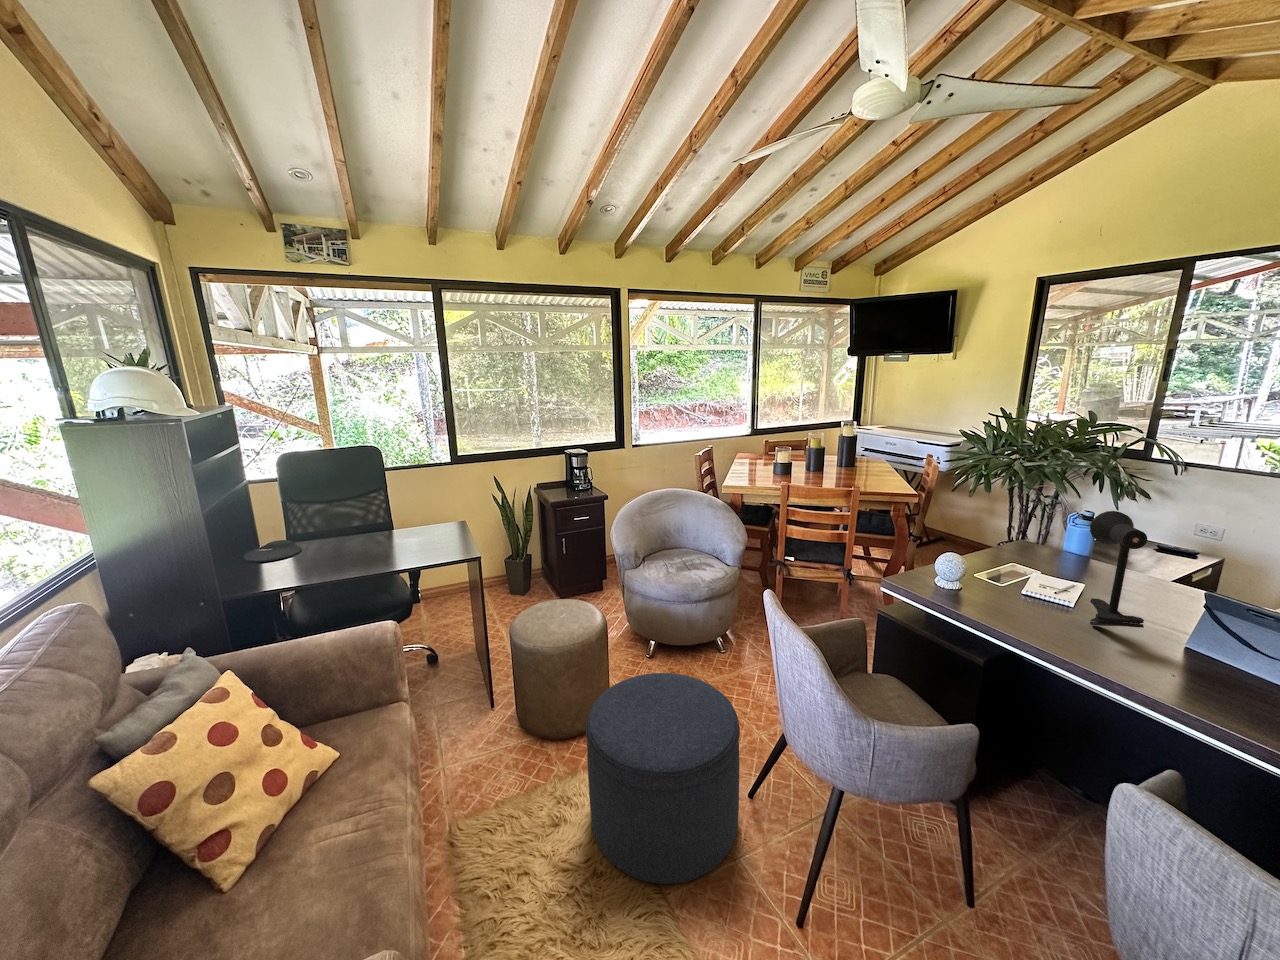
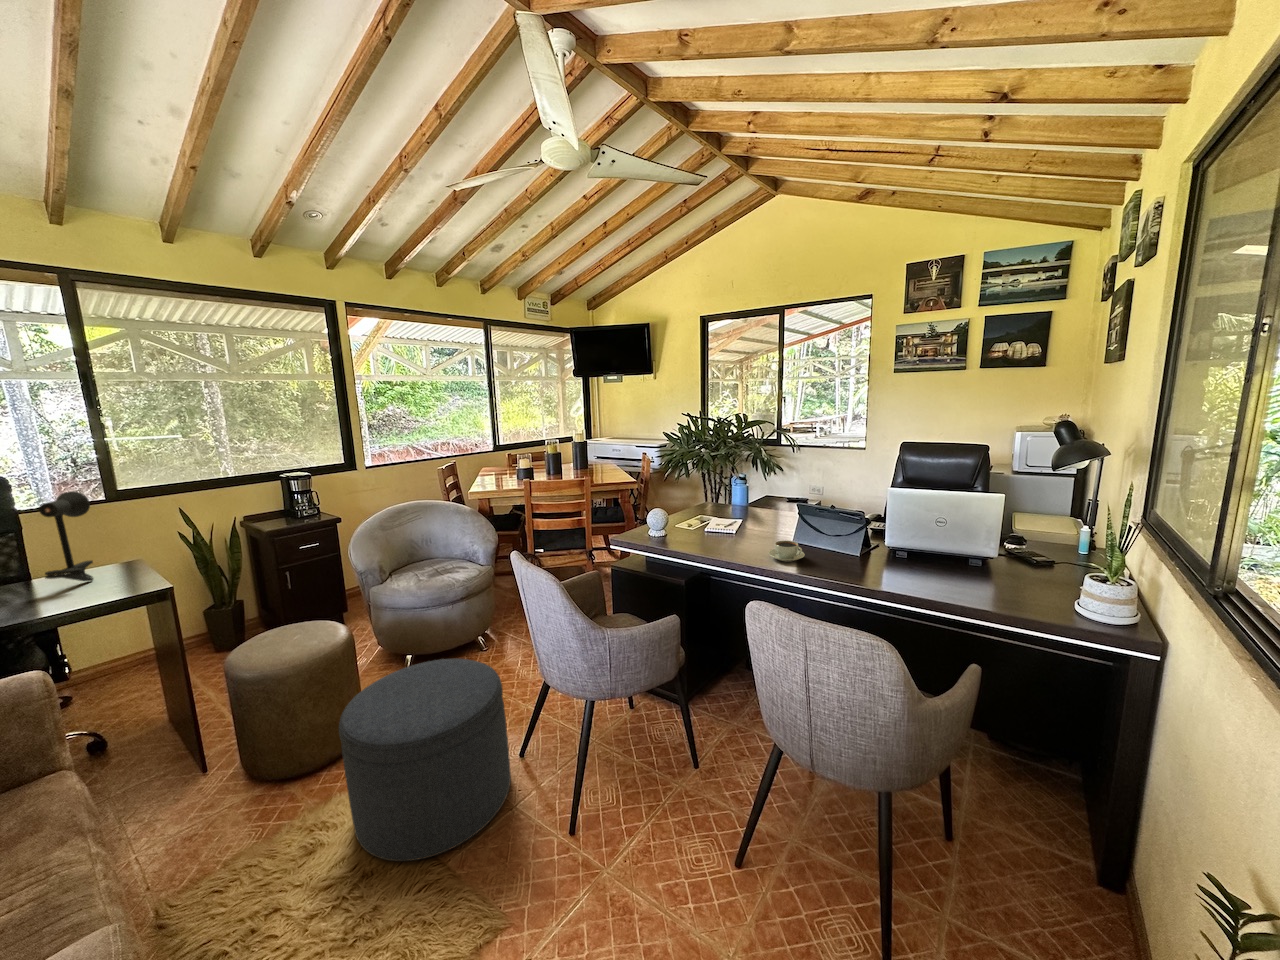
desk lamp: present [1090,511,1147,628] -> present [39,491,93,581]
coffee cup: none [1153,658,1233,700] -> present [768,541,805,562]

